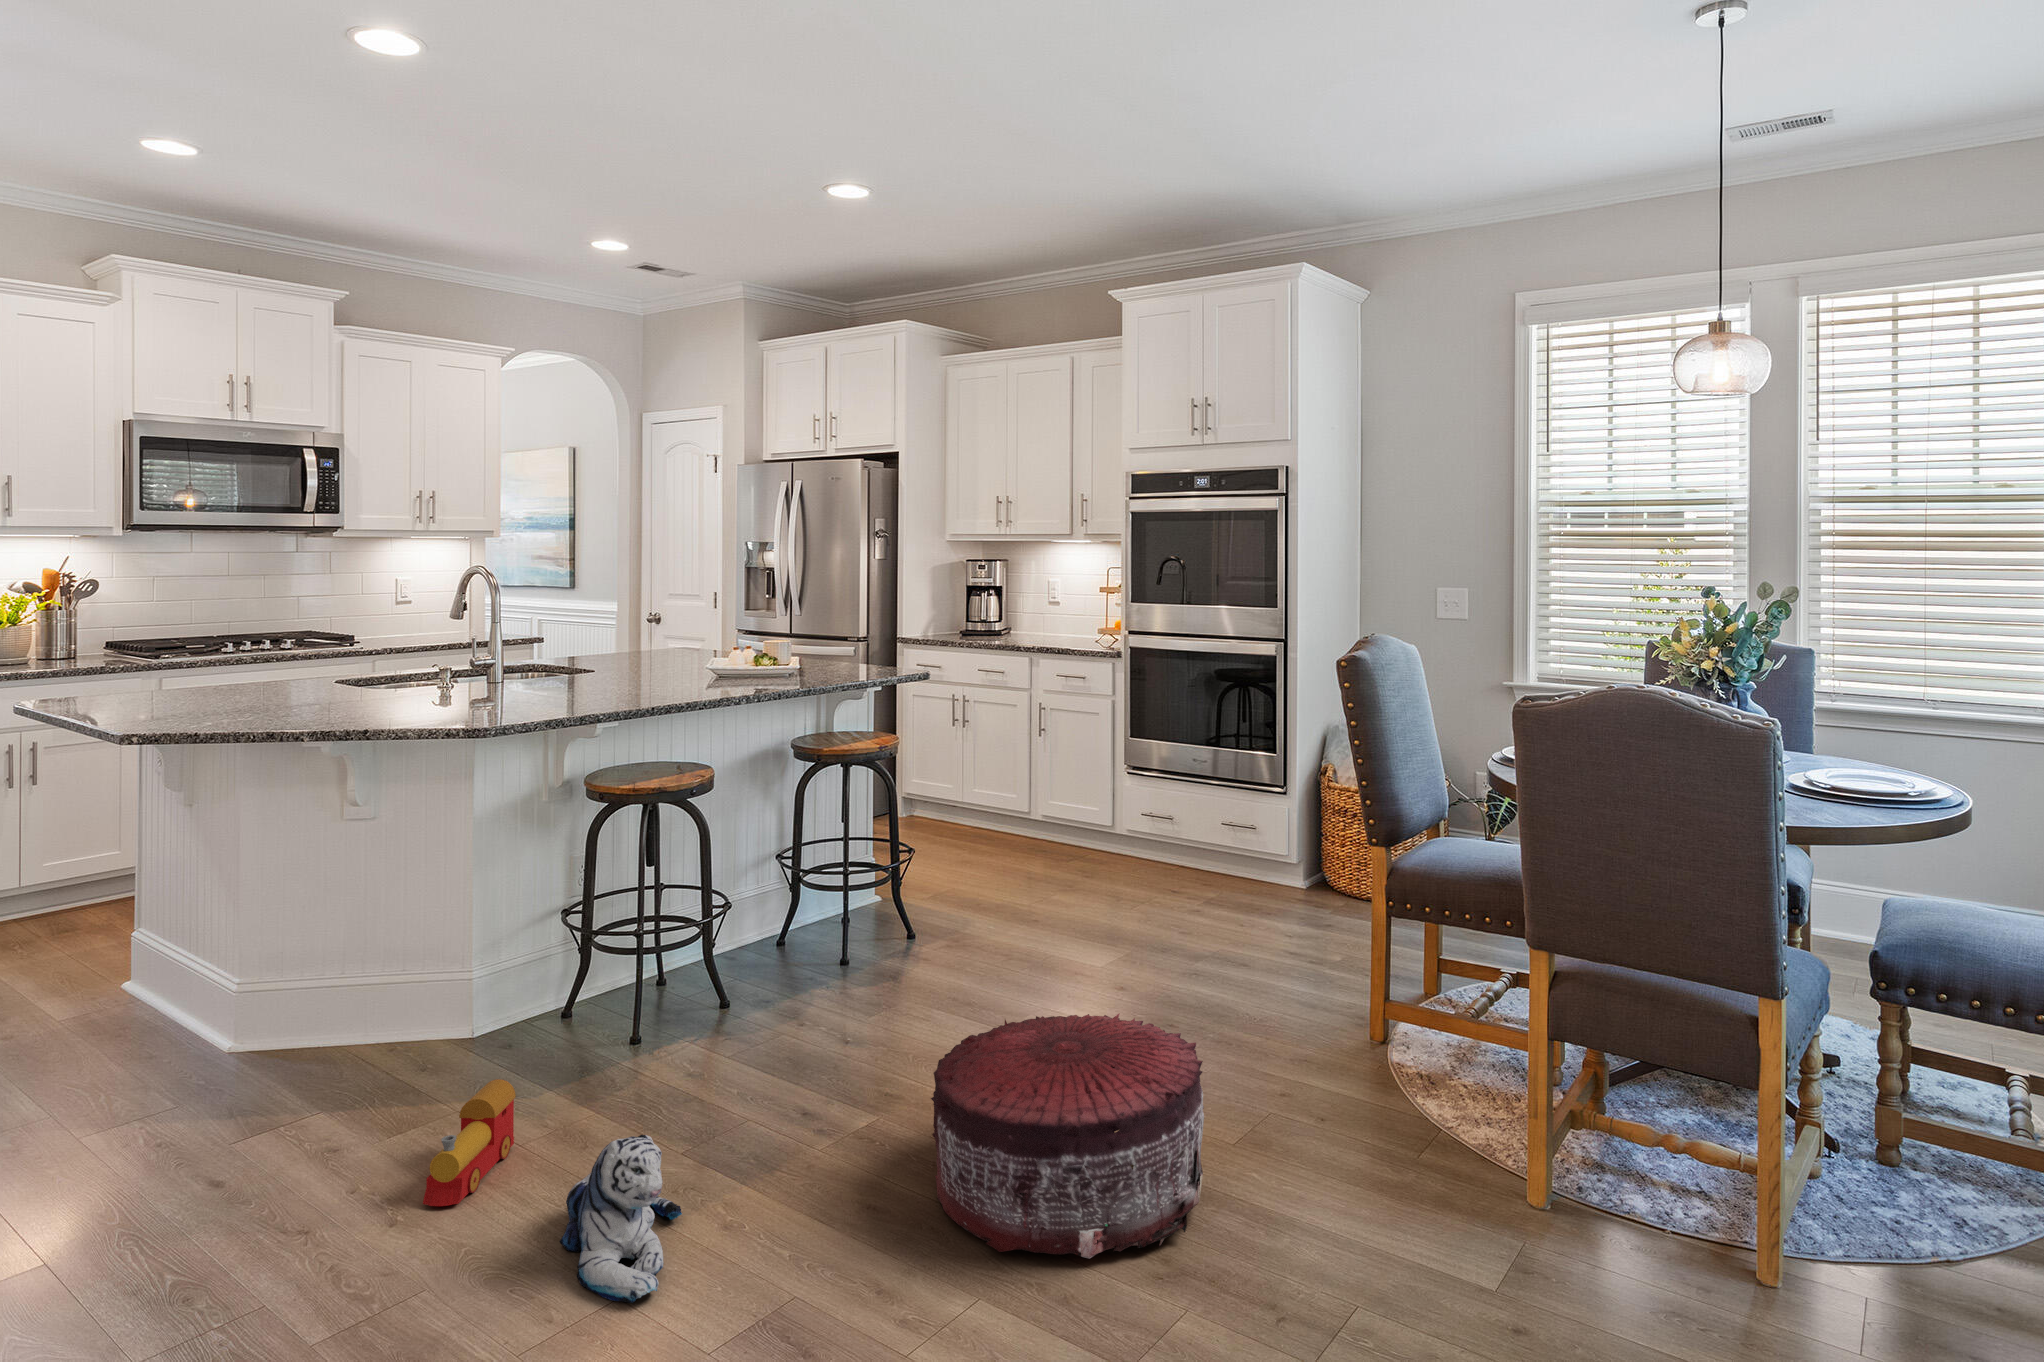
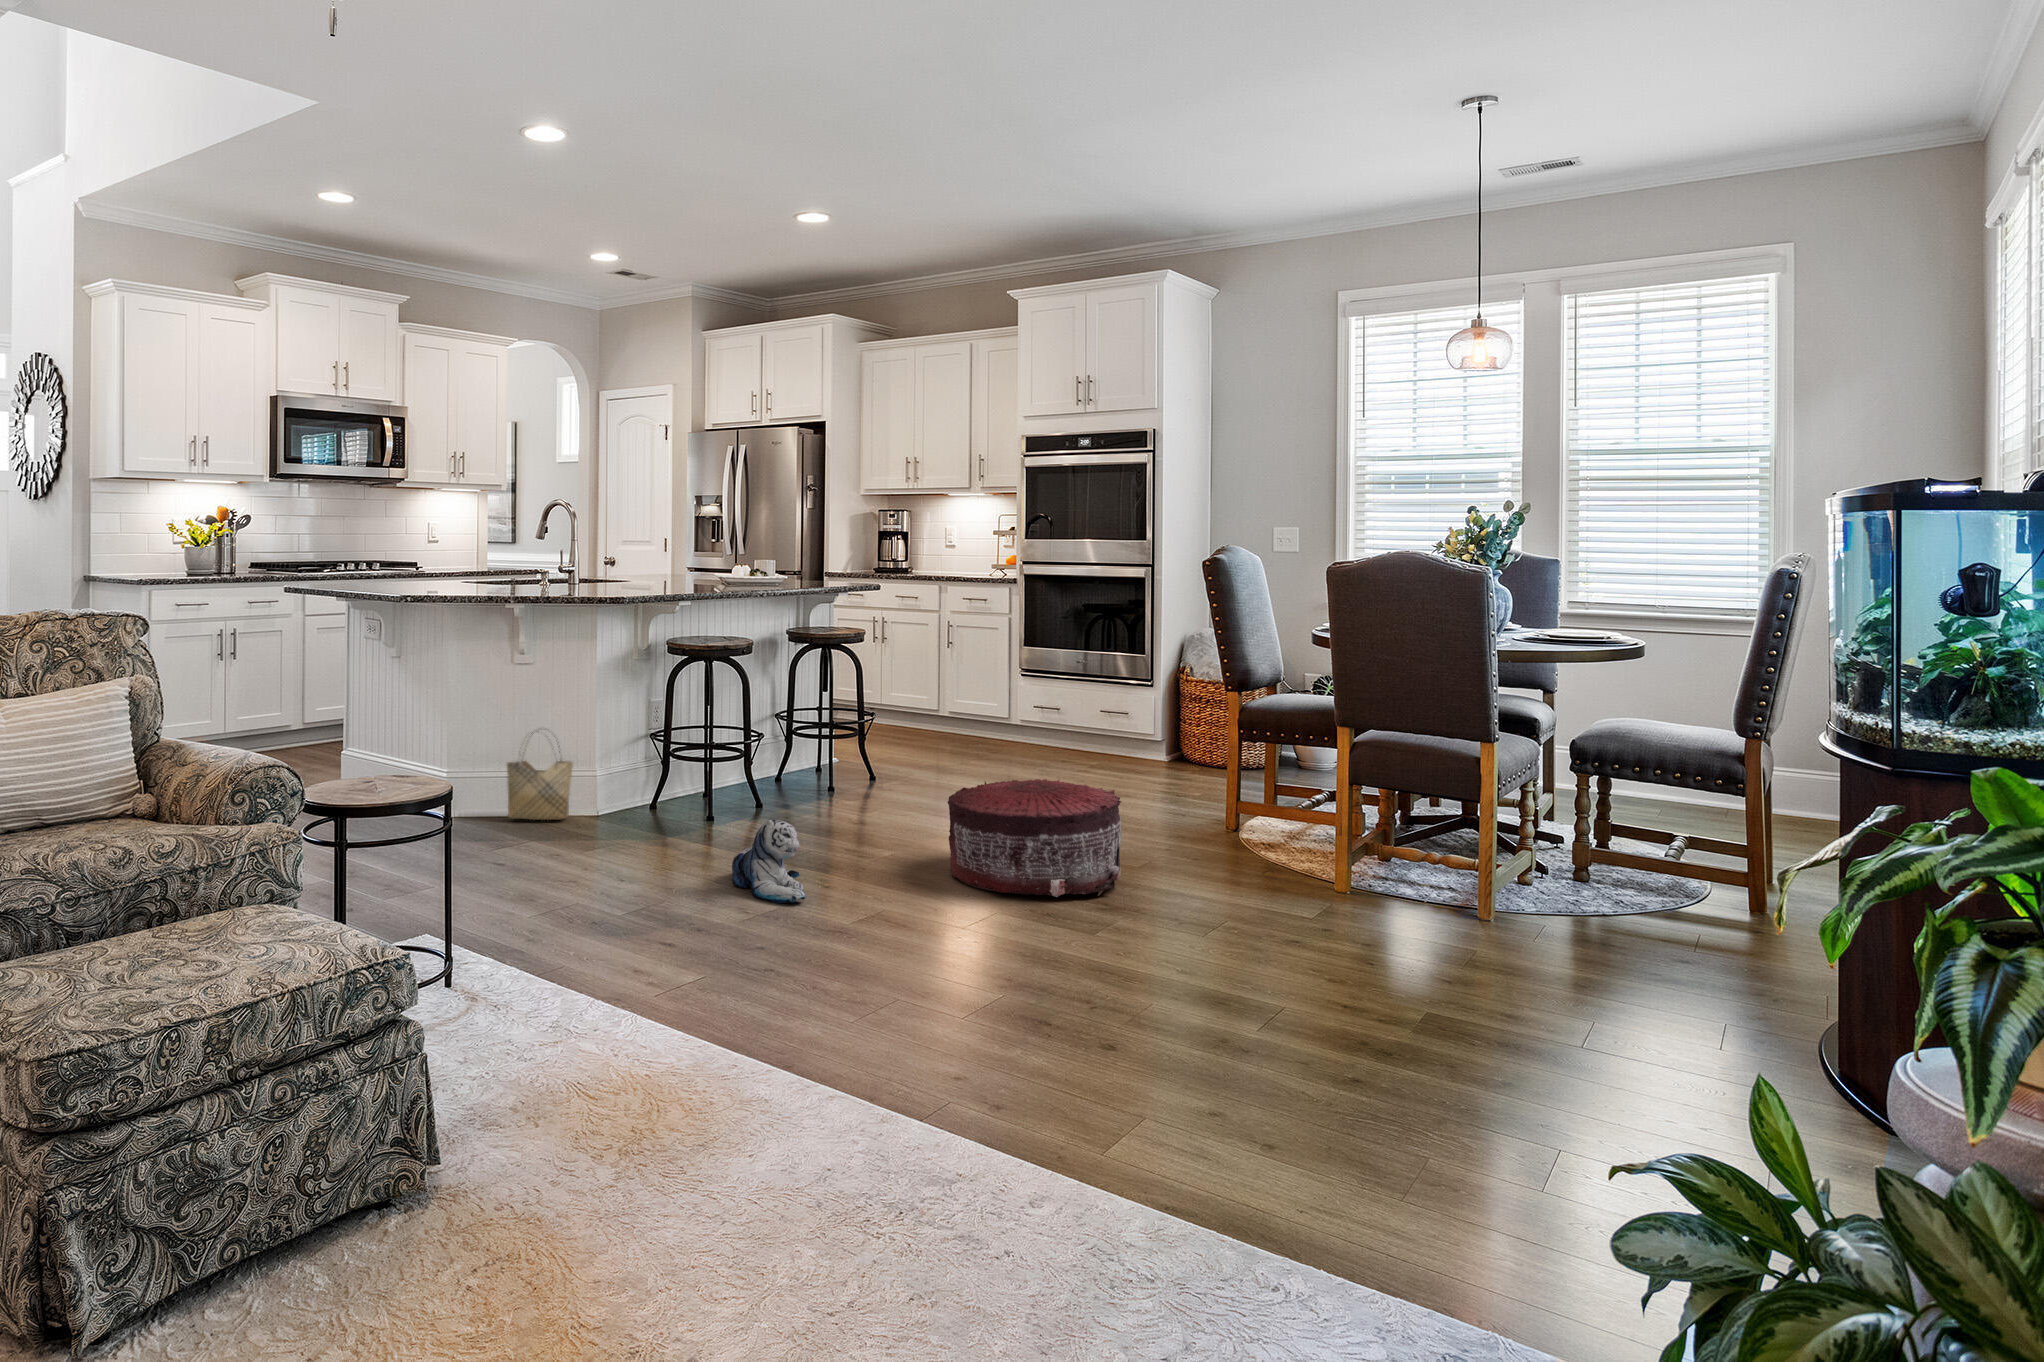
woven basket: none [306,918,418,1064] -> present [507,729,573,820]
toy train: present [423,1079,516,1206] -> none [638,810,673,871]

